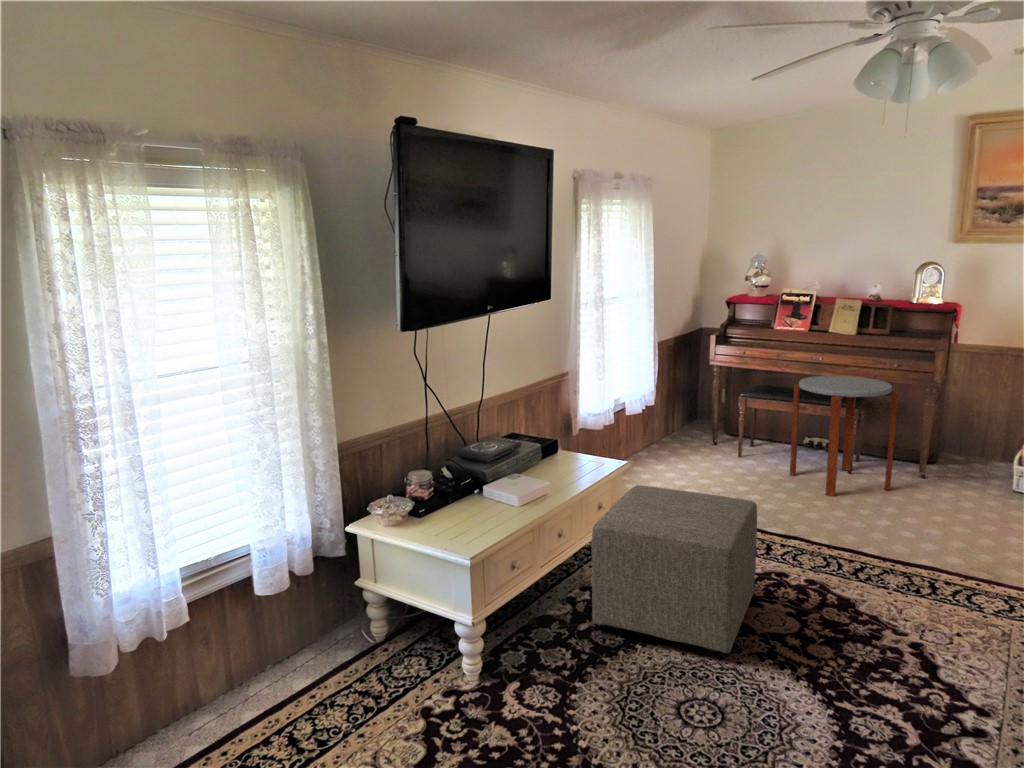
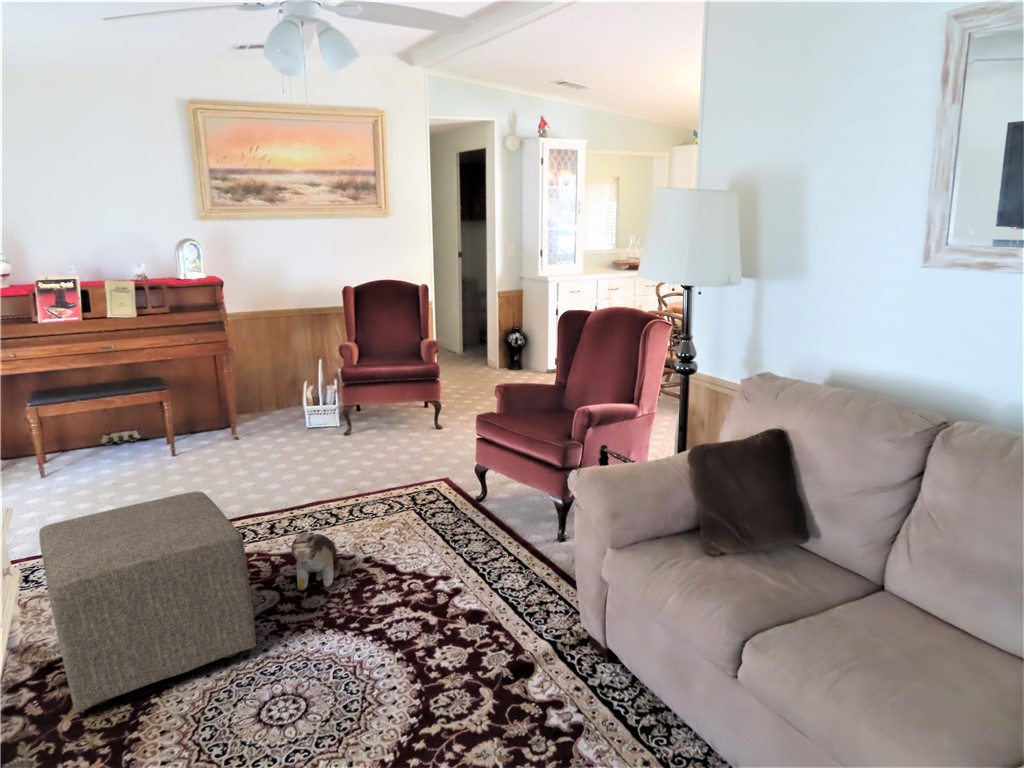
side table: present [790,376,898,496] -> none [103,357,223,482]
plush toy: none [803,579,890,646] -> present [285,532,341,590]

